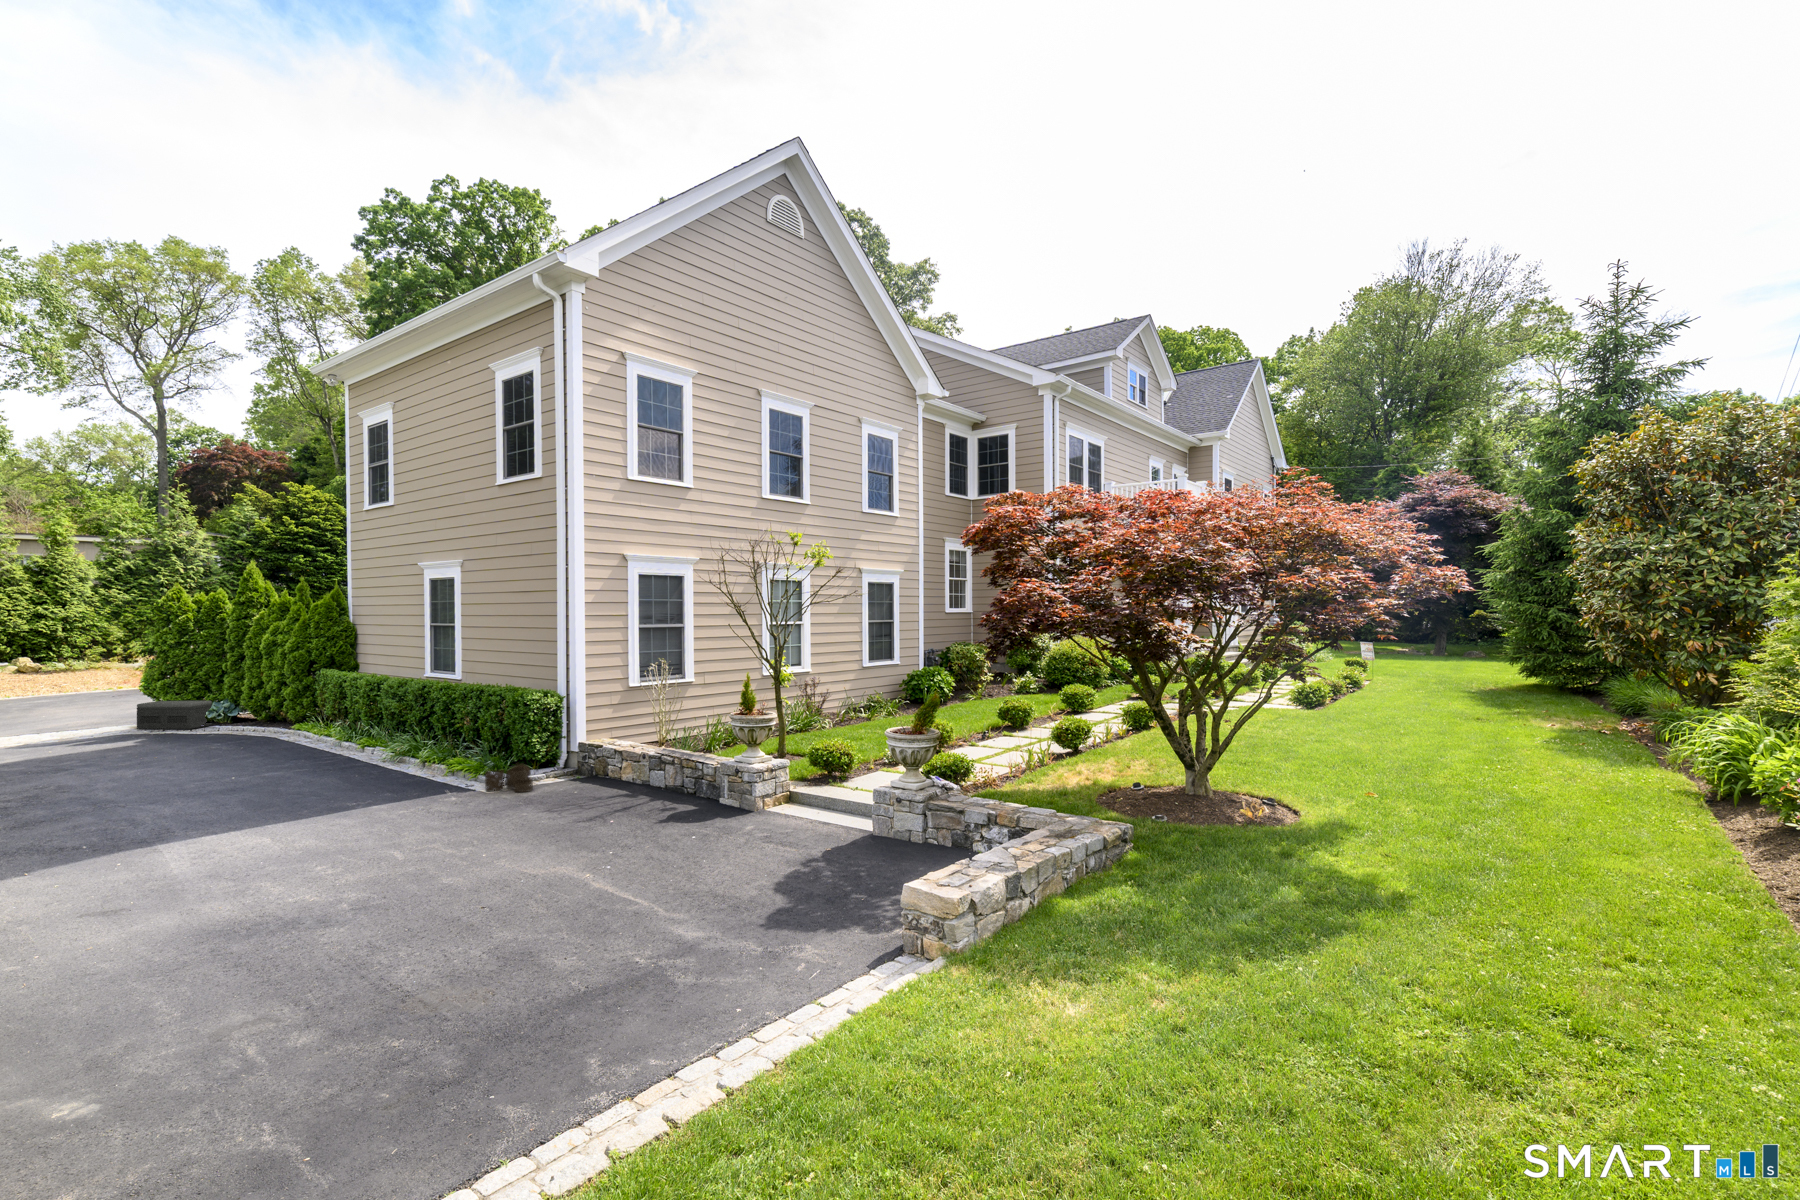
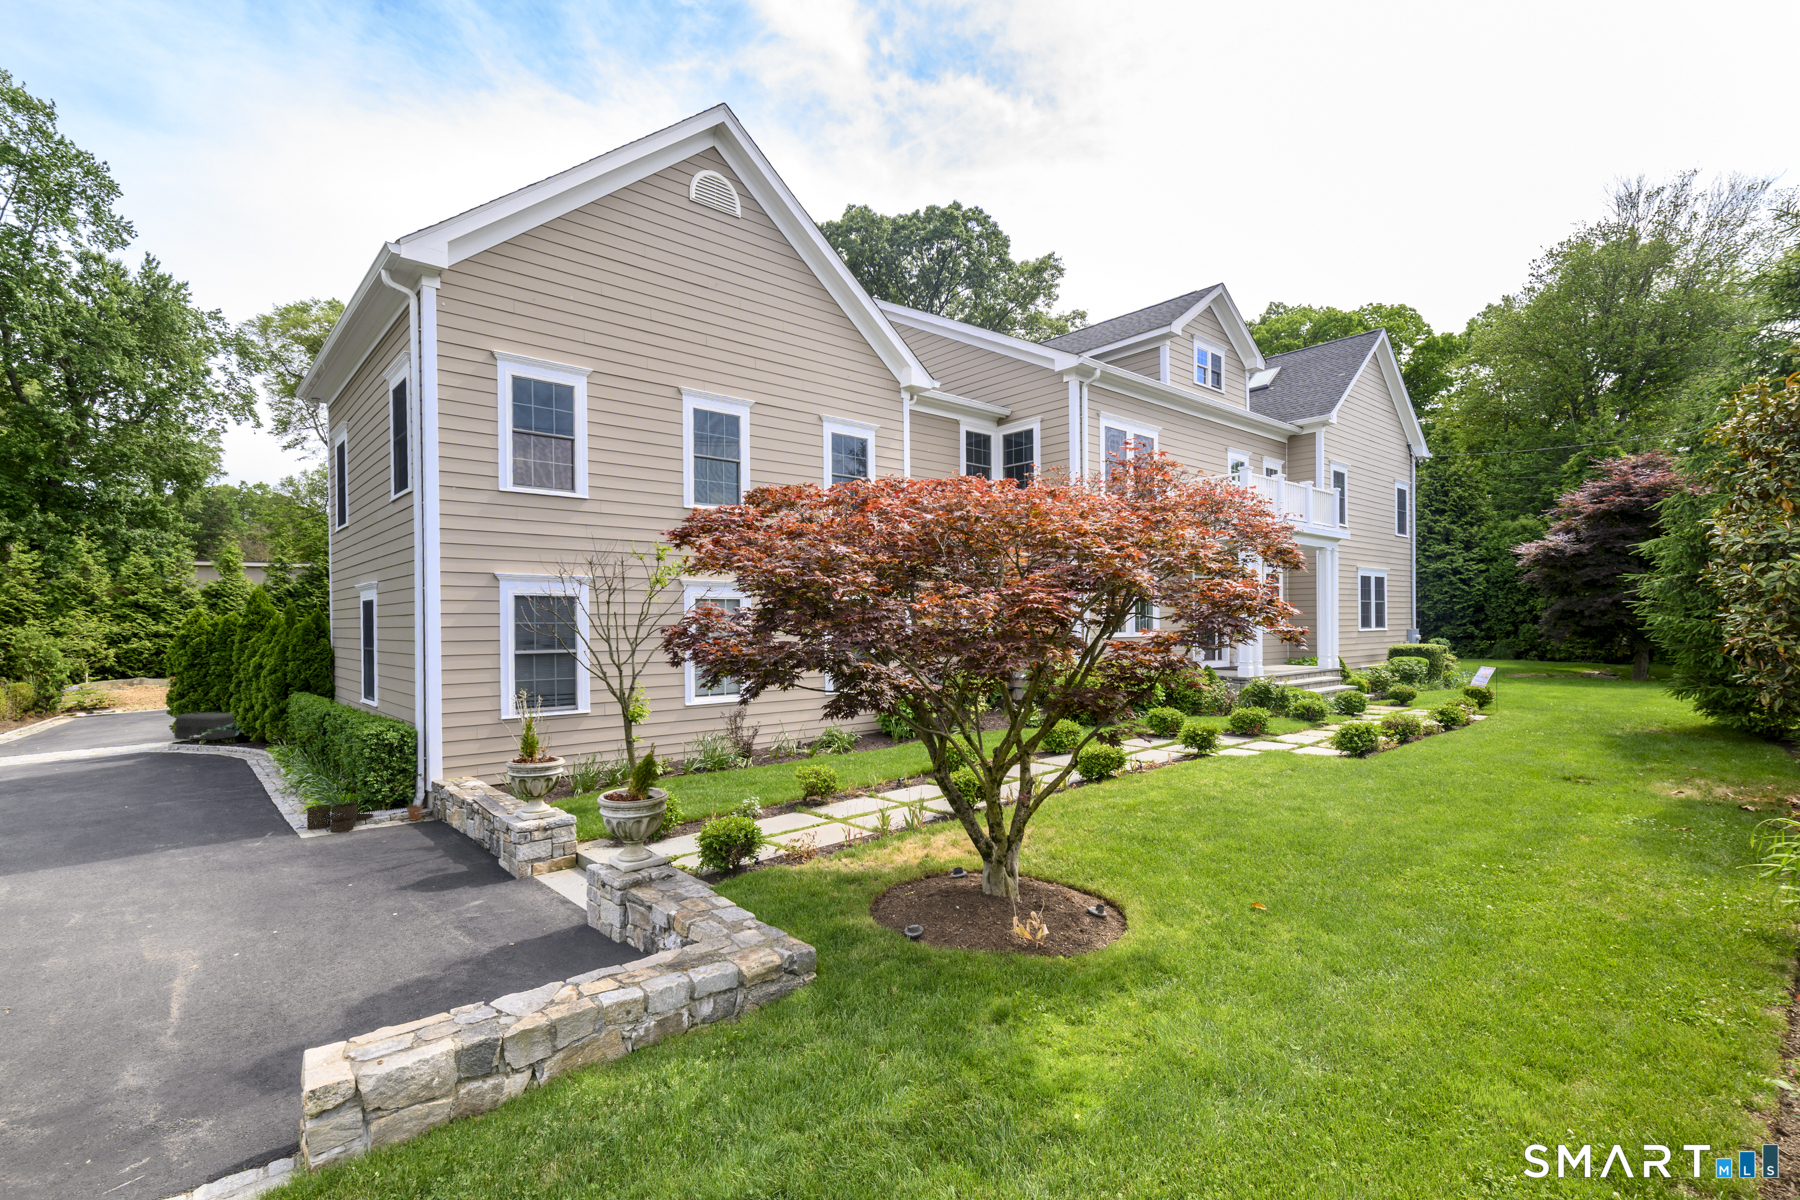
potted plant: none [567,742,584,781] -> present [407,777,426,820]

